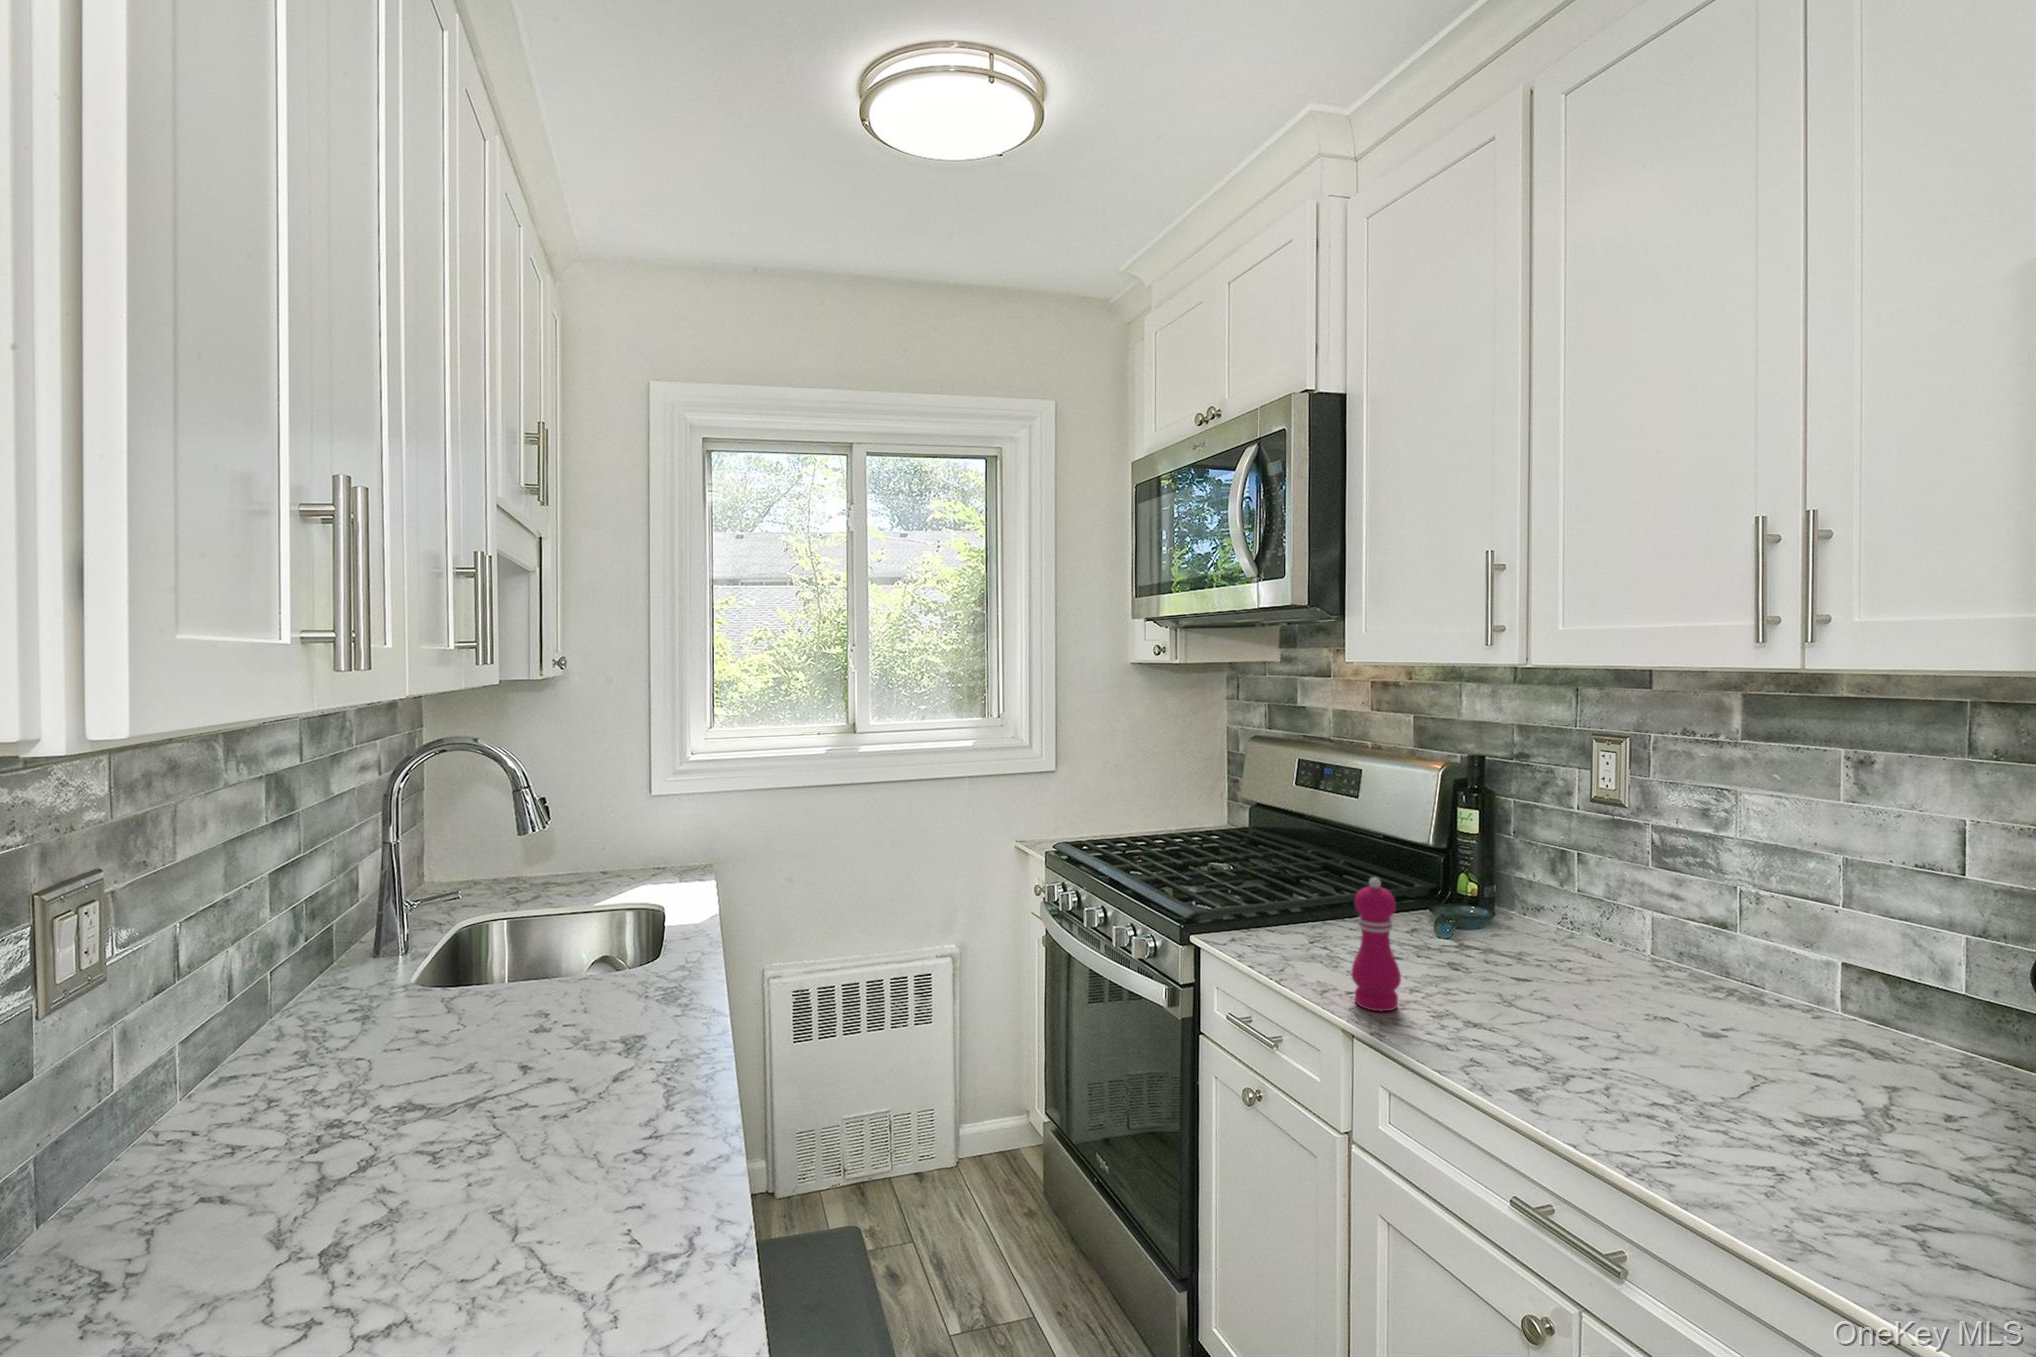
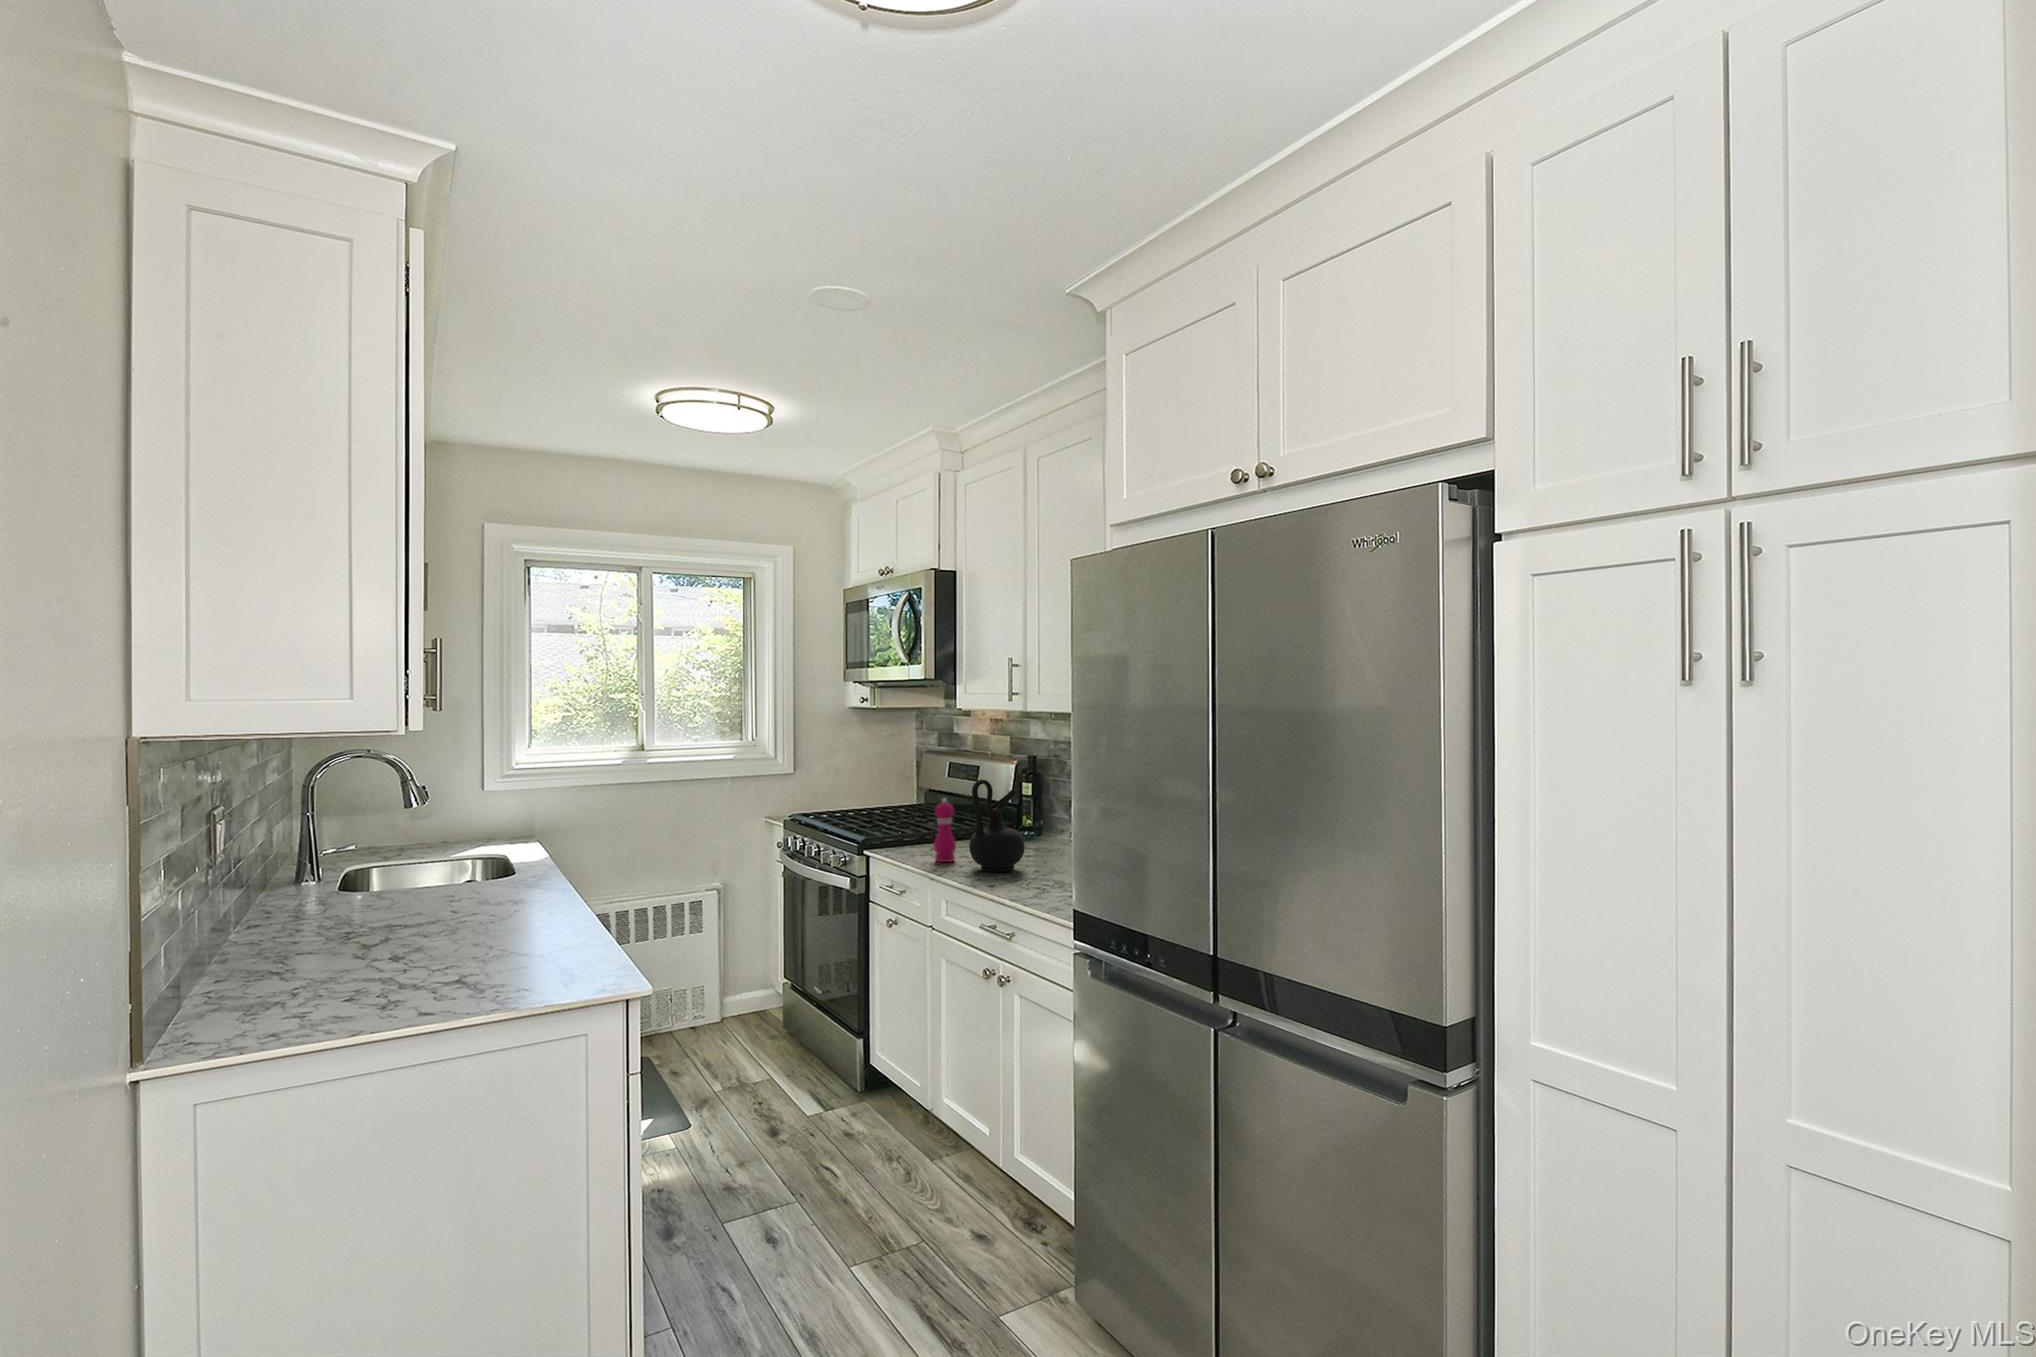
ceramic jug: none [1452,861,1592,1071] -> present [969,780,1024,872]

